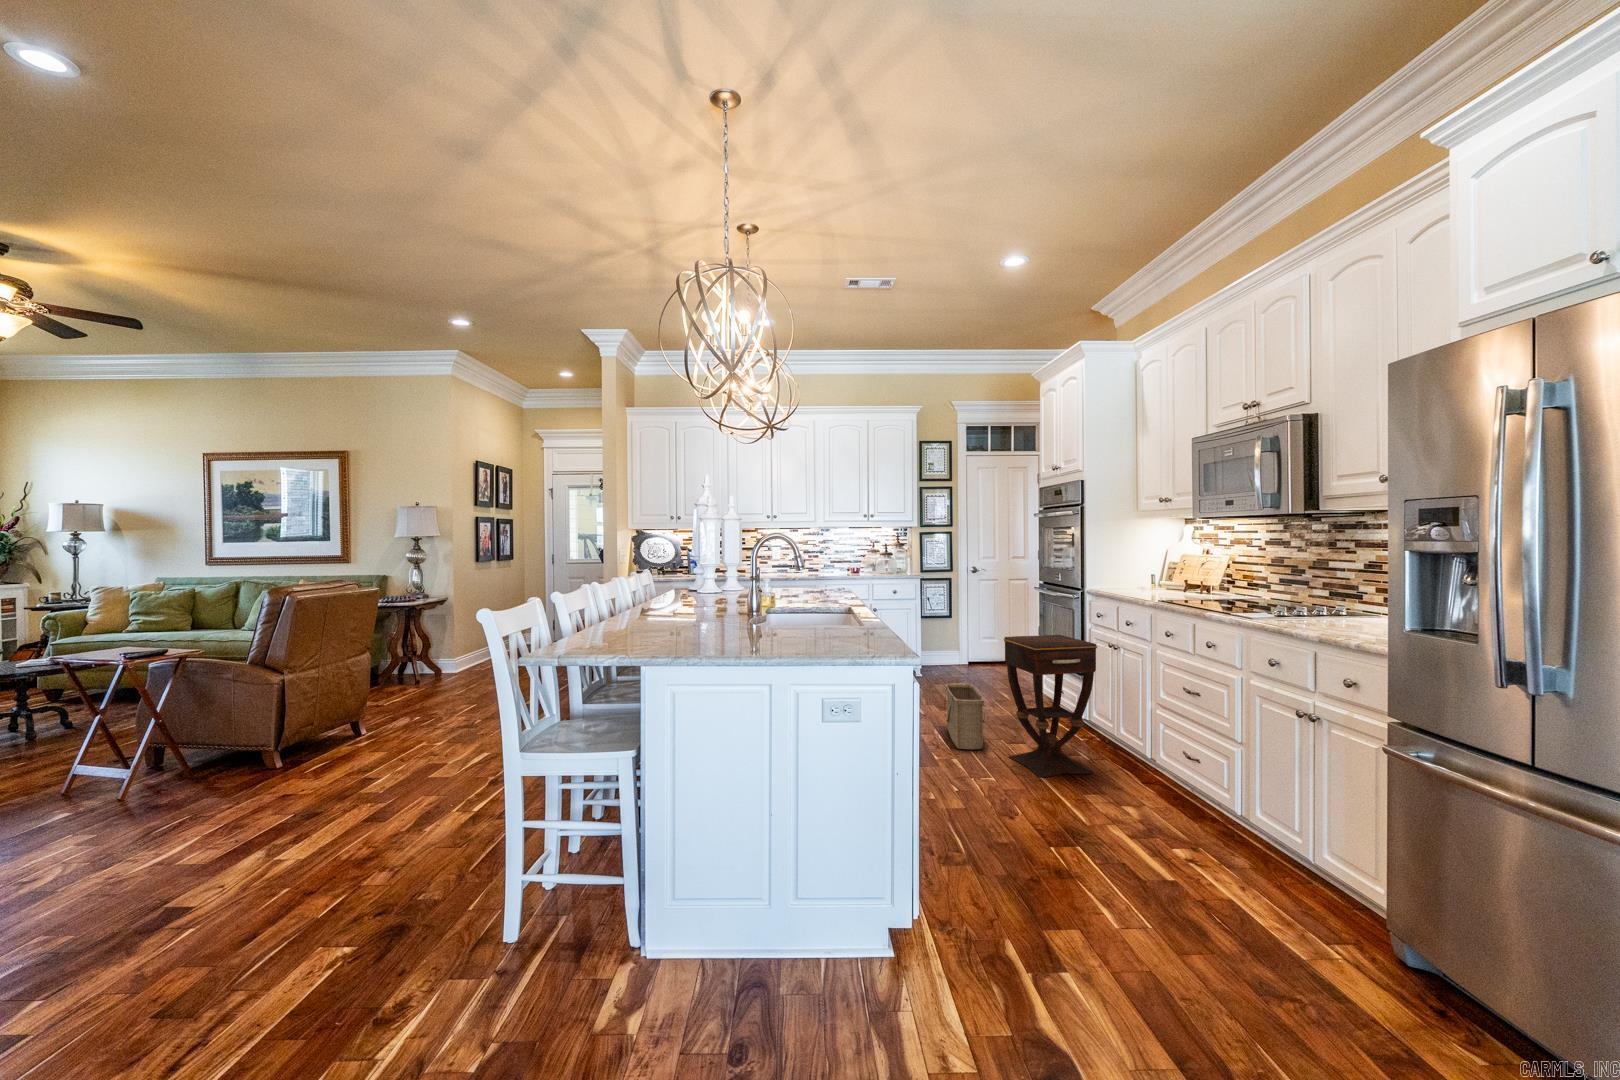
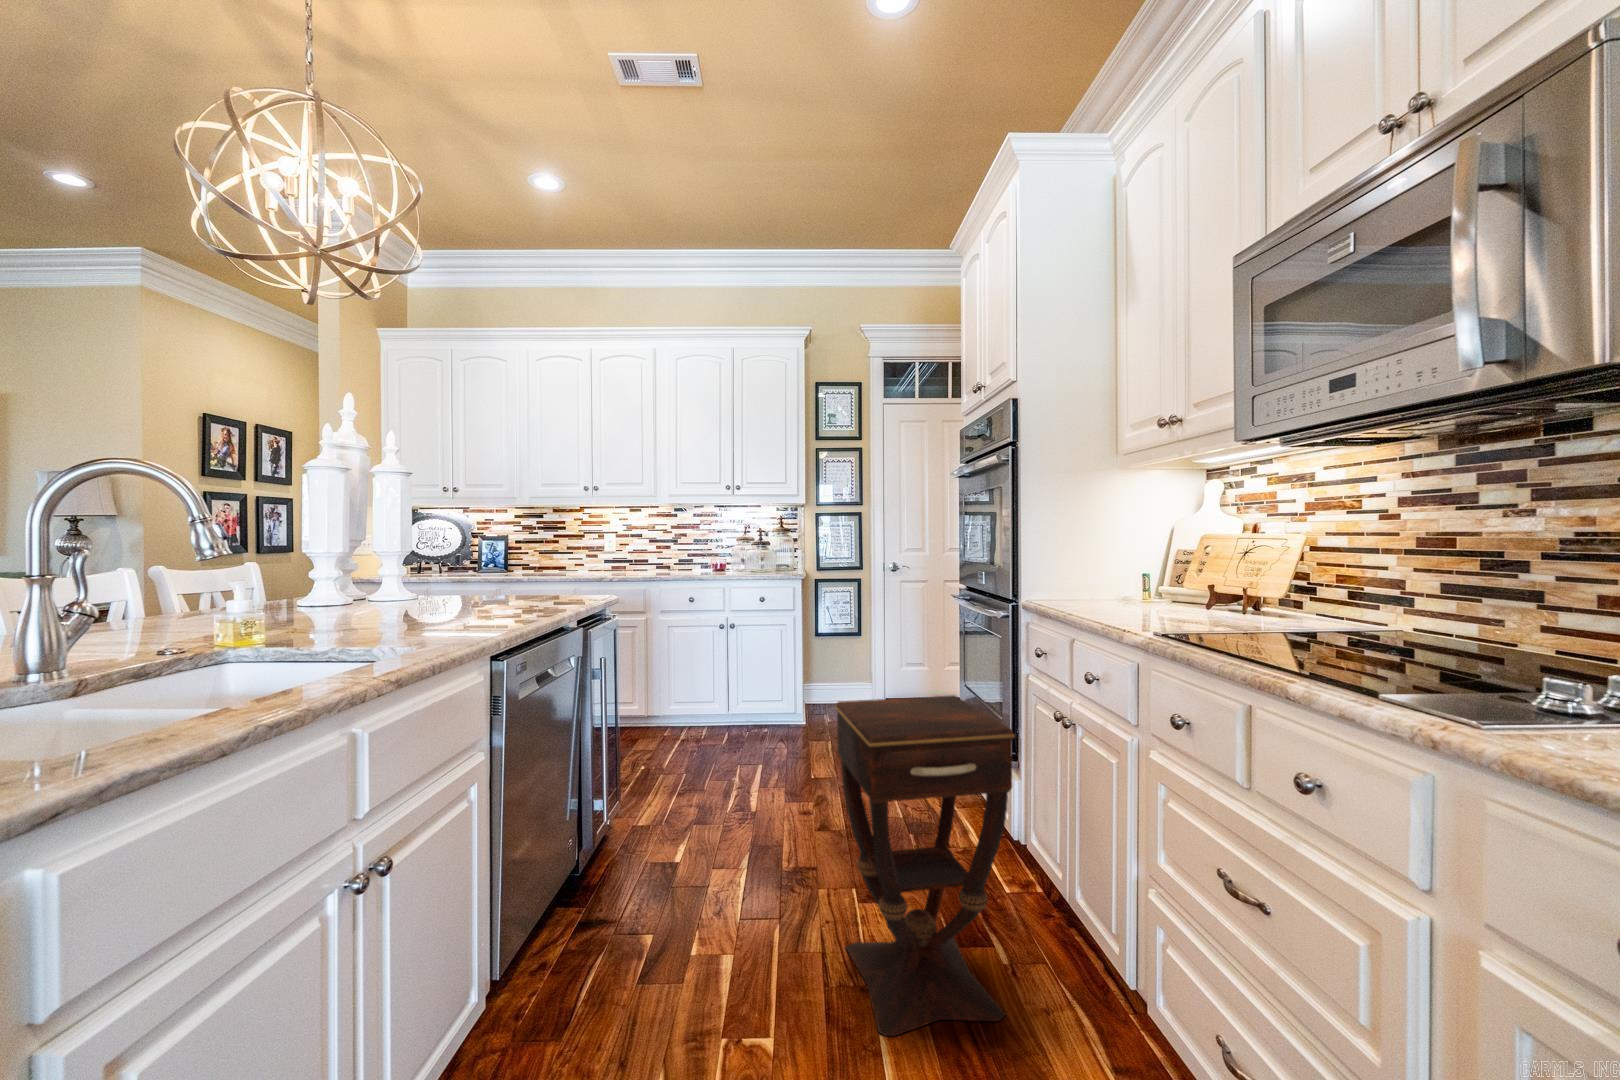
basket: present [945,683,984,750] -> none [750,769,821,919]

